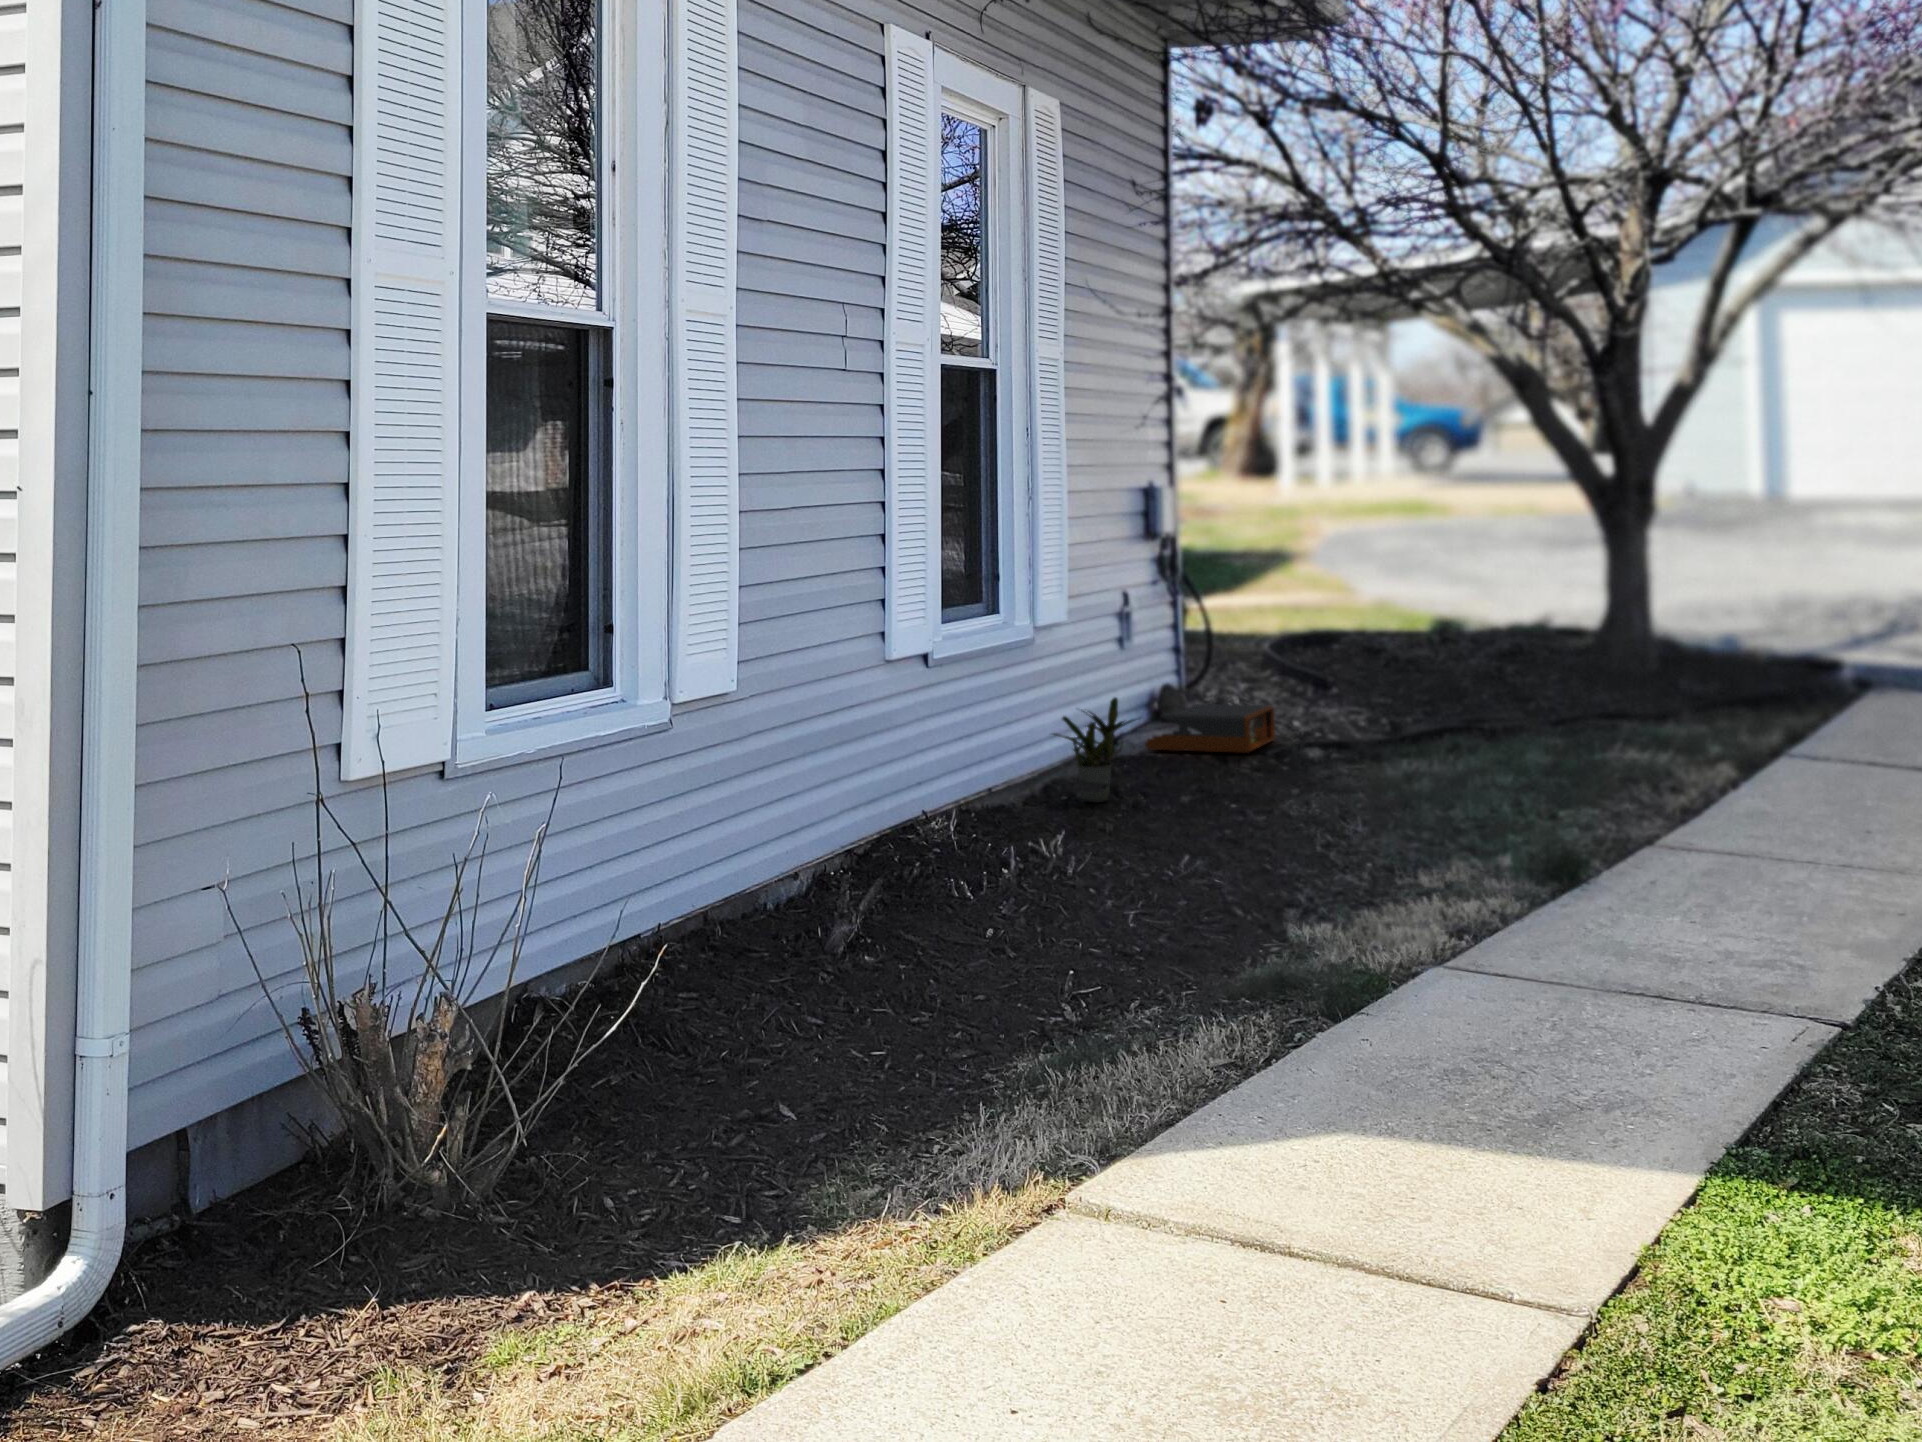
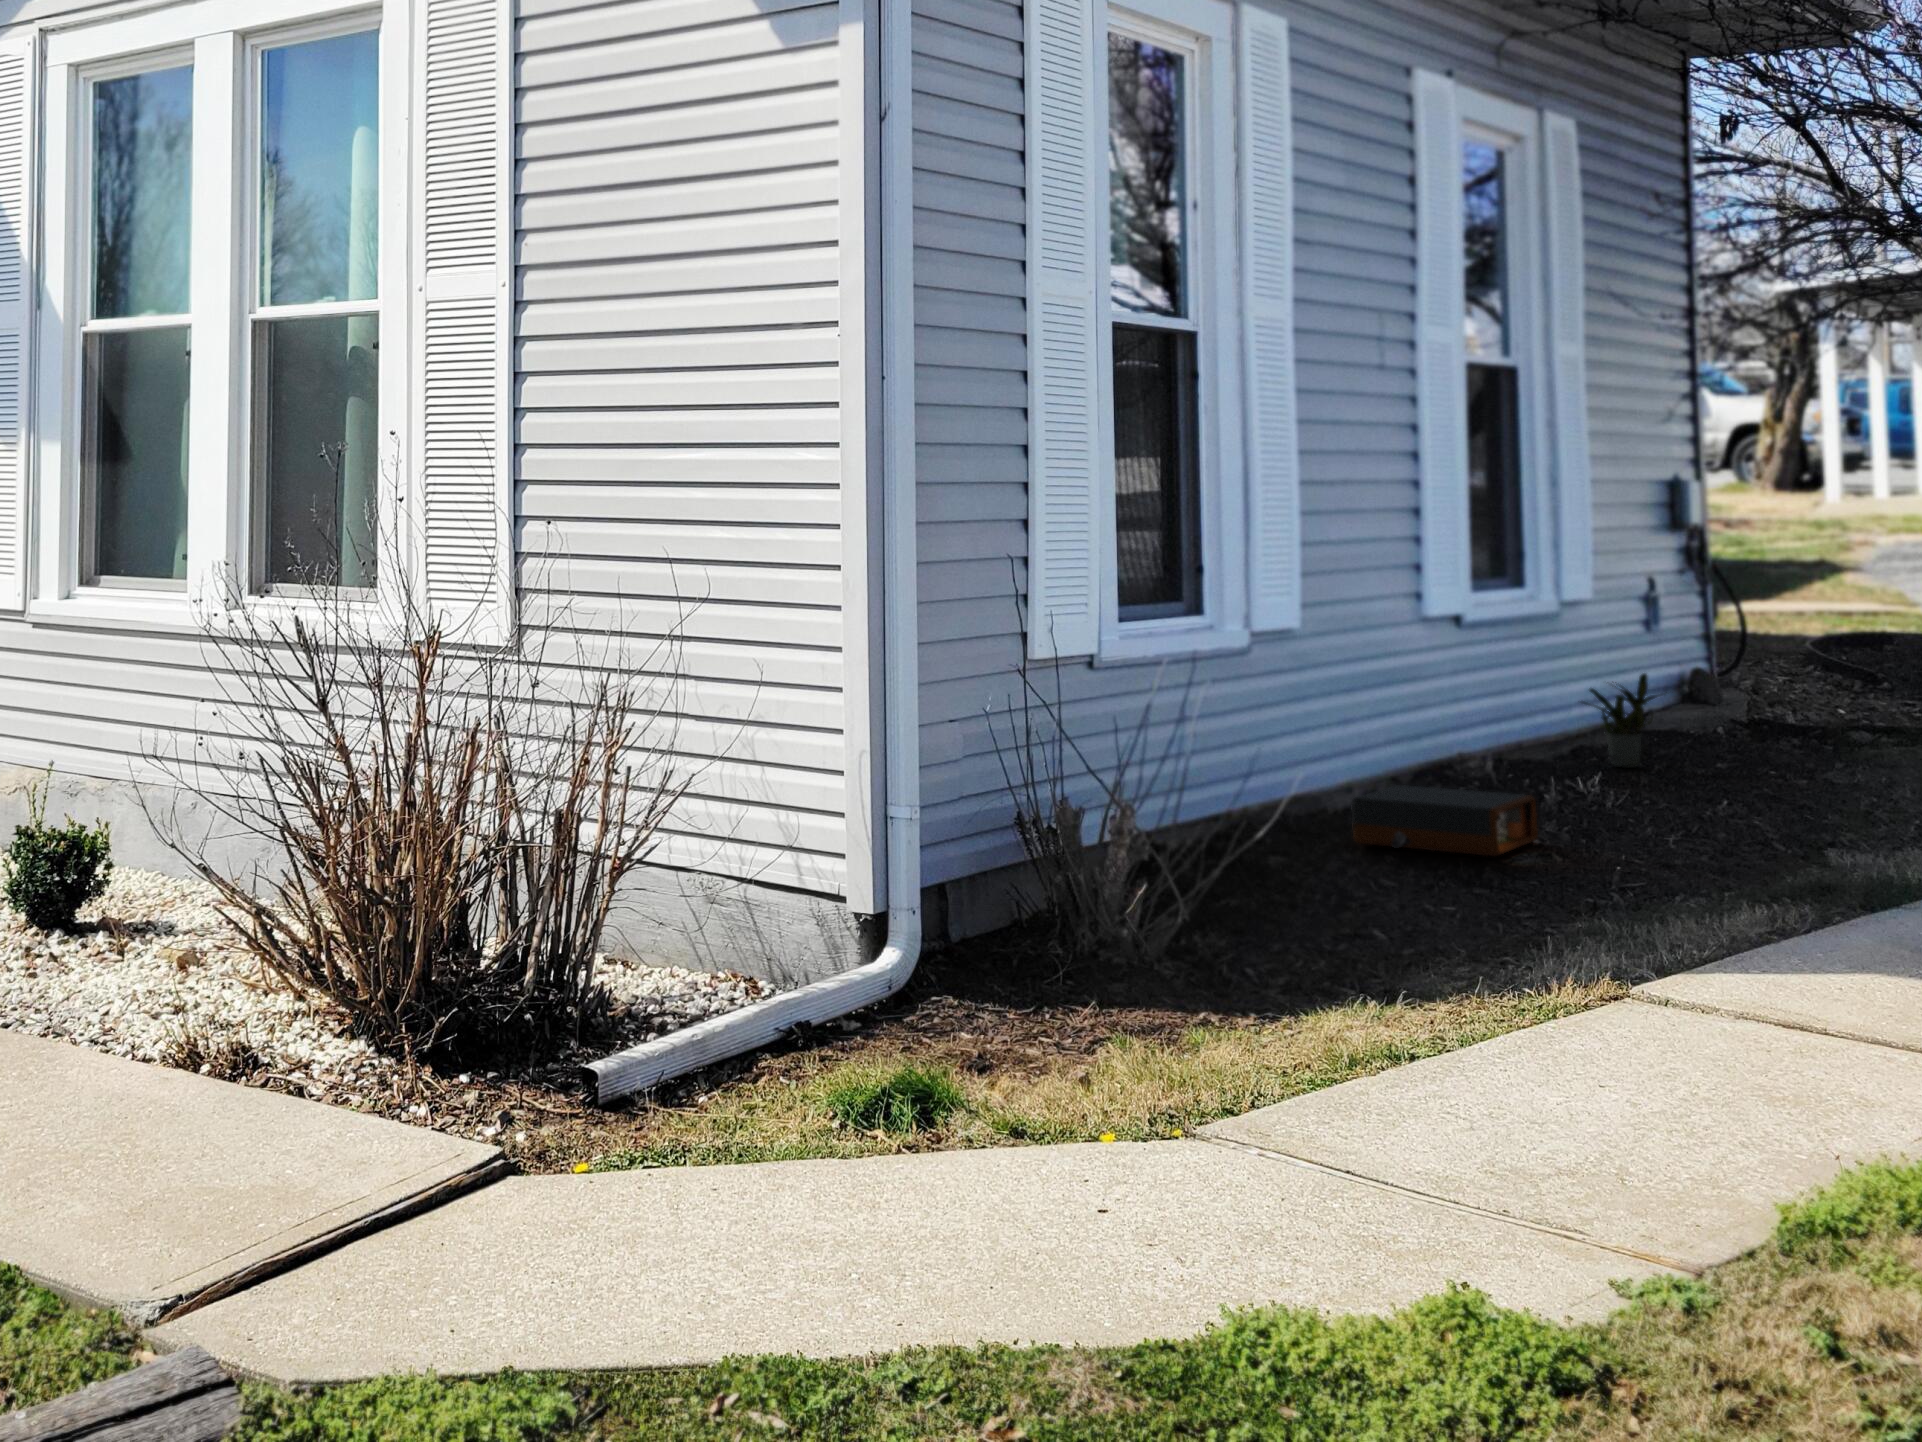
storage box: present [1145,704,1275,753] -> present [1352,785,1538,856]

